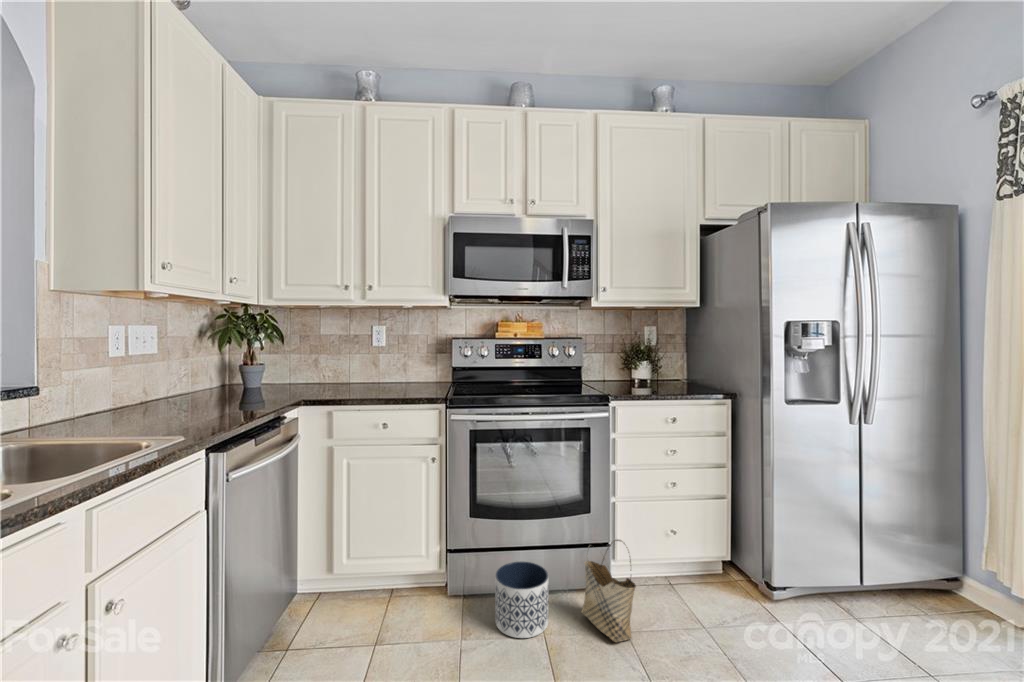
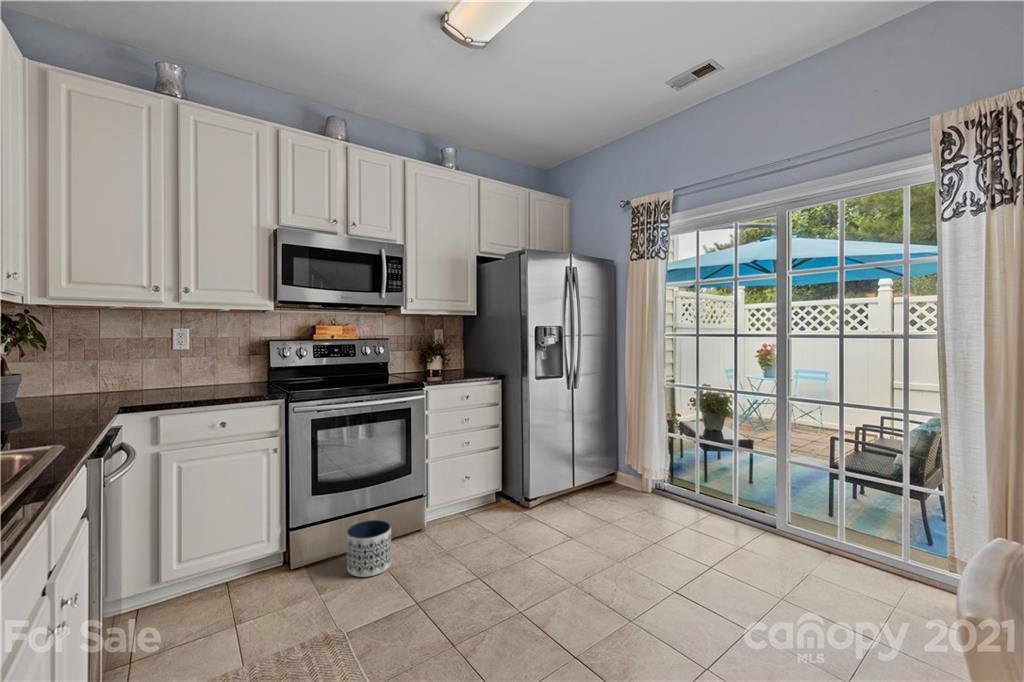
woven basket: present [581,540,636,642] -> none [413,487,456,557]

